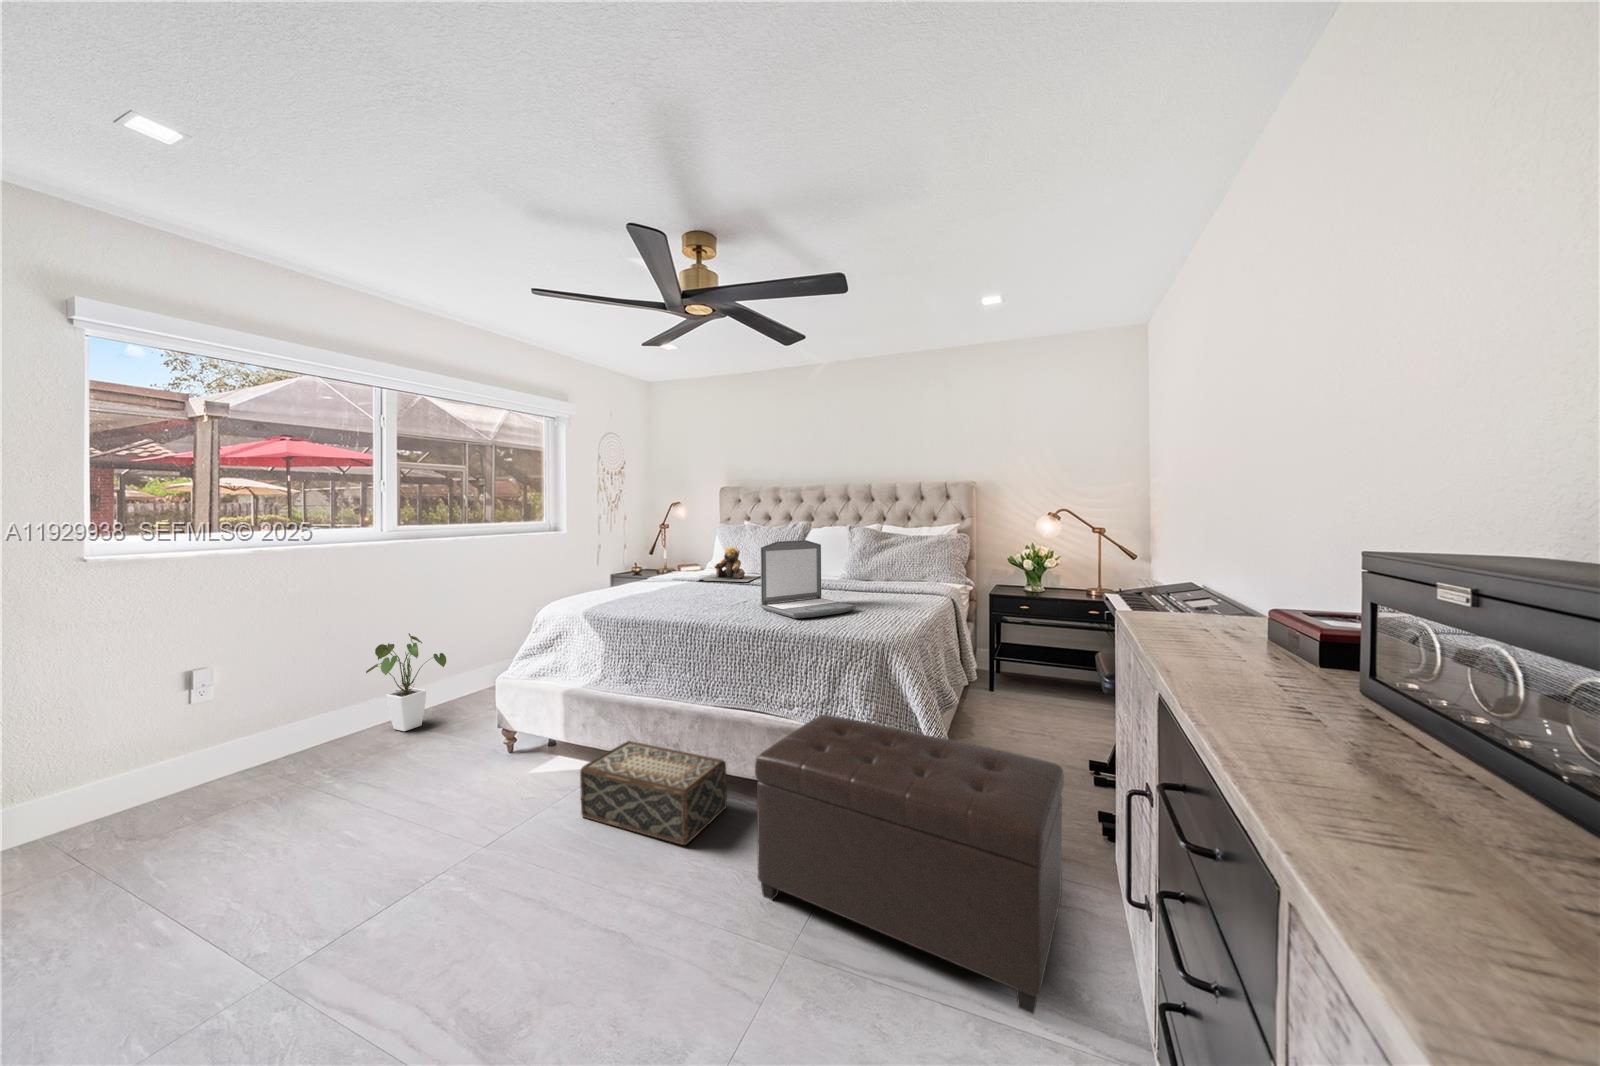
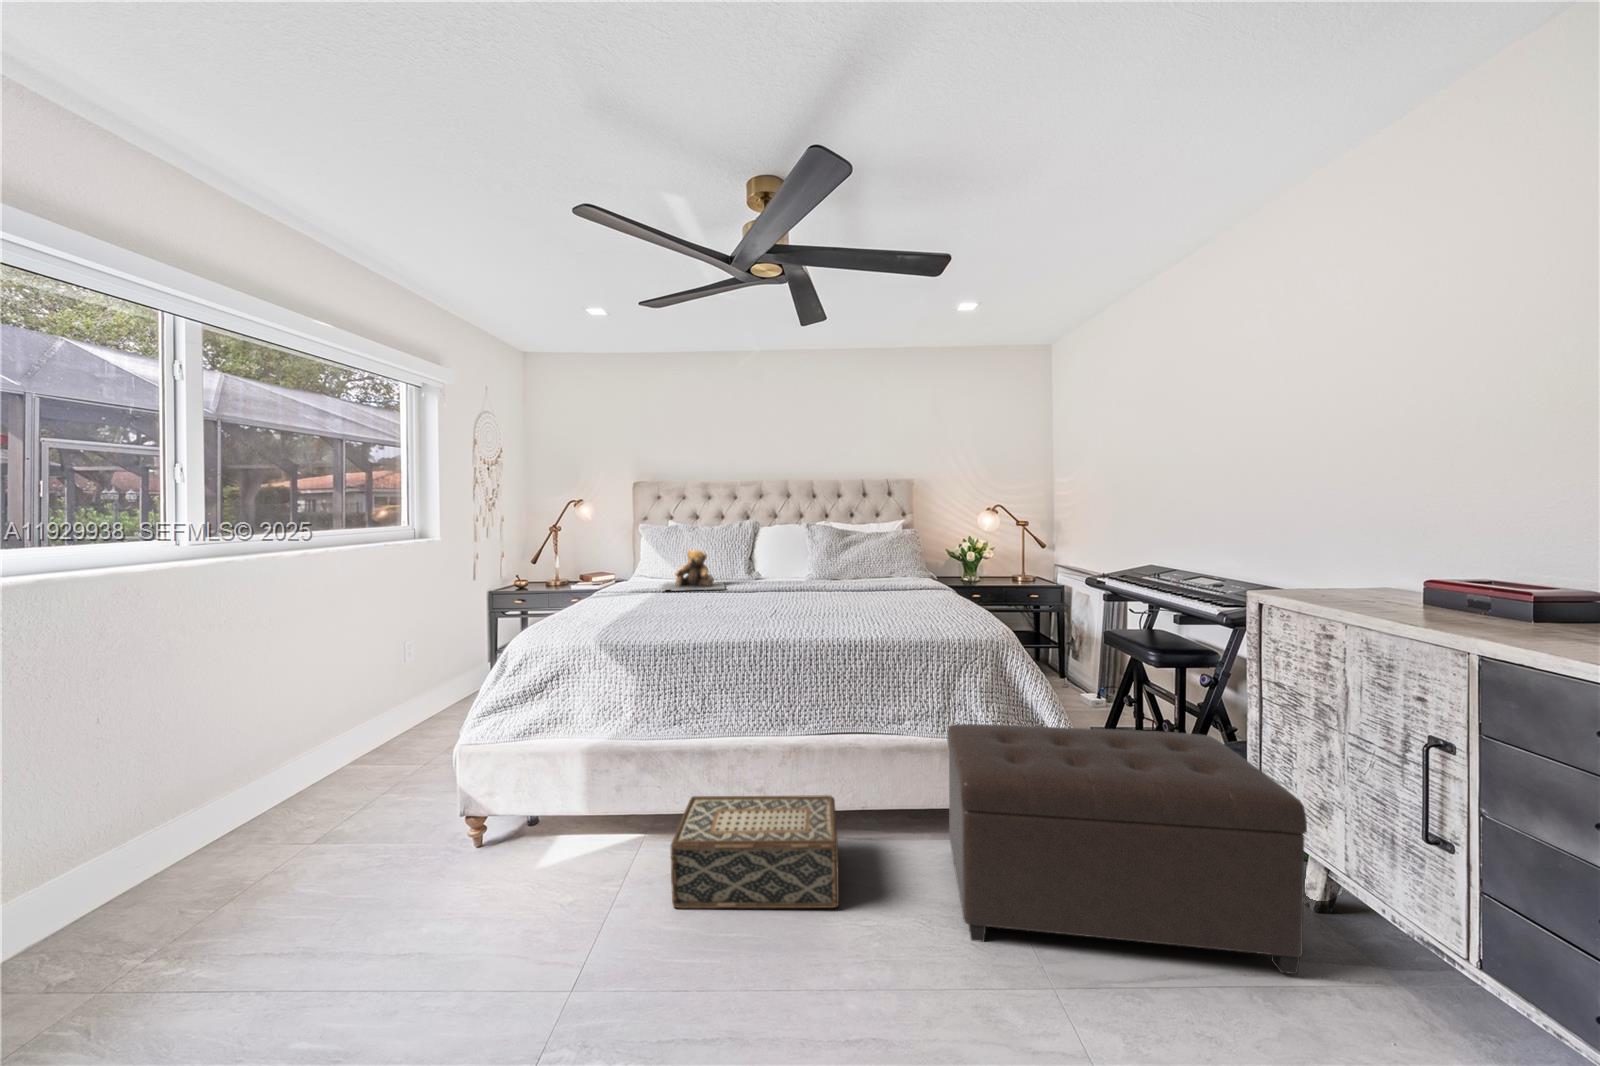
laptop: present [760,540,856,618] -> none [809,538,907,624]
house plant: present [366,634,446,731] -> none [176,701,332,854]

